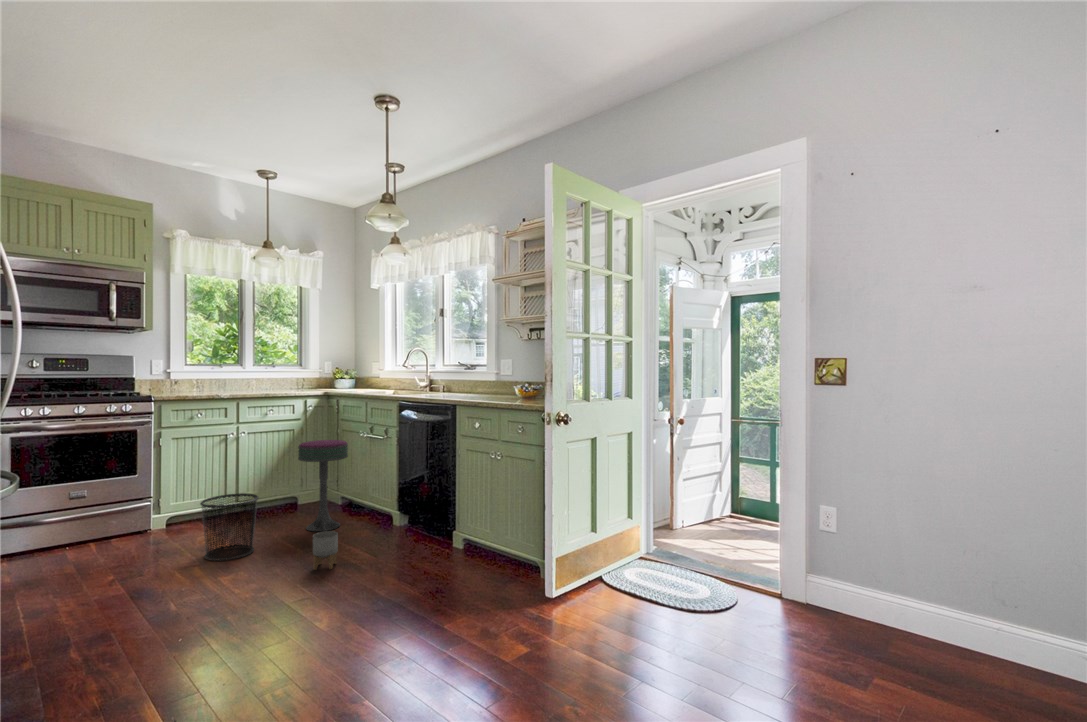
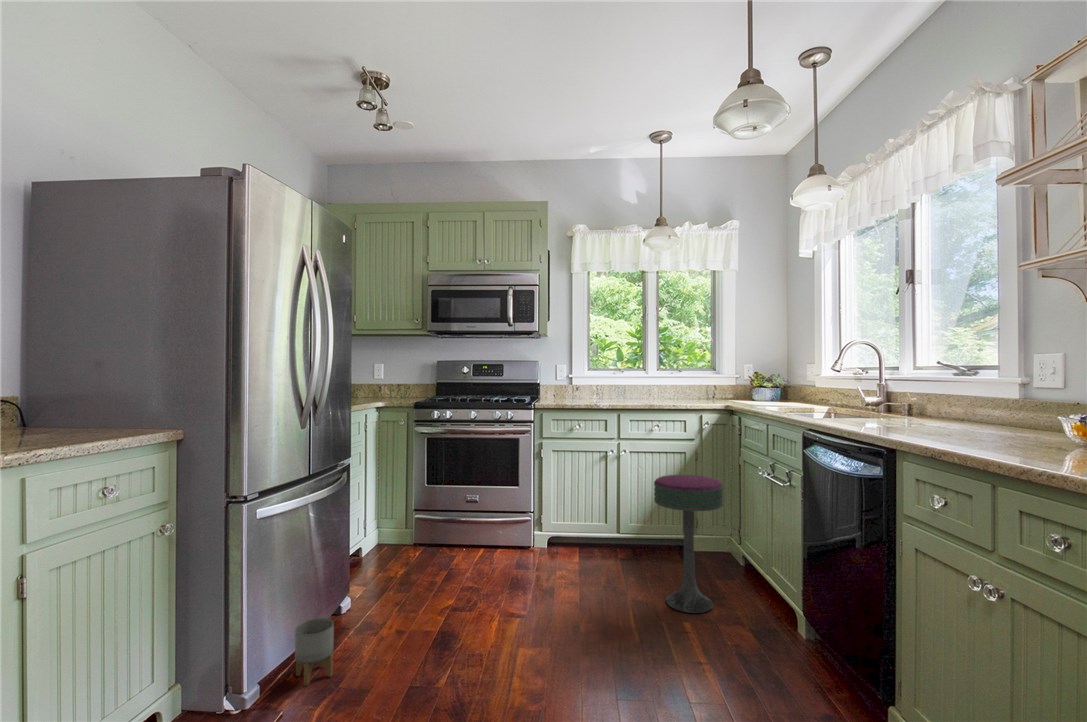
waste bin: present [200,493,258,561] -> none [523,530,588,622]
planter: present [313,531,338,570] -> present [295,618,334,686]

